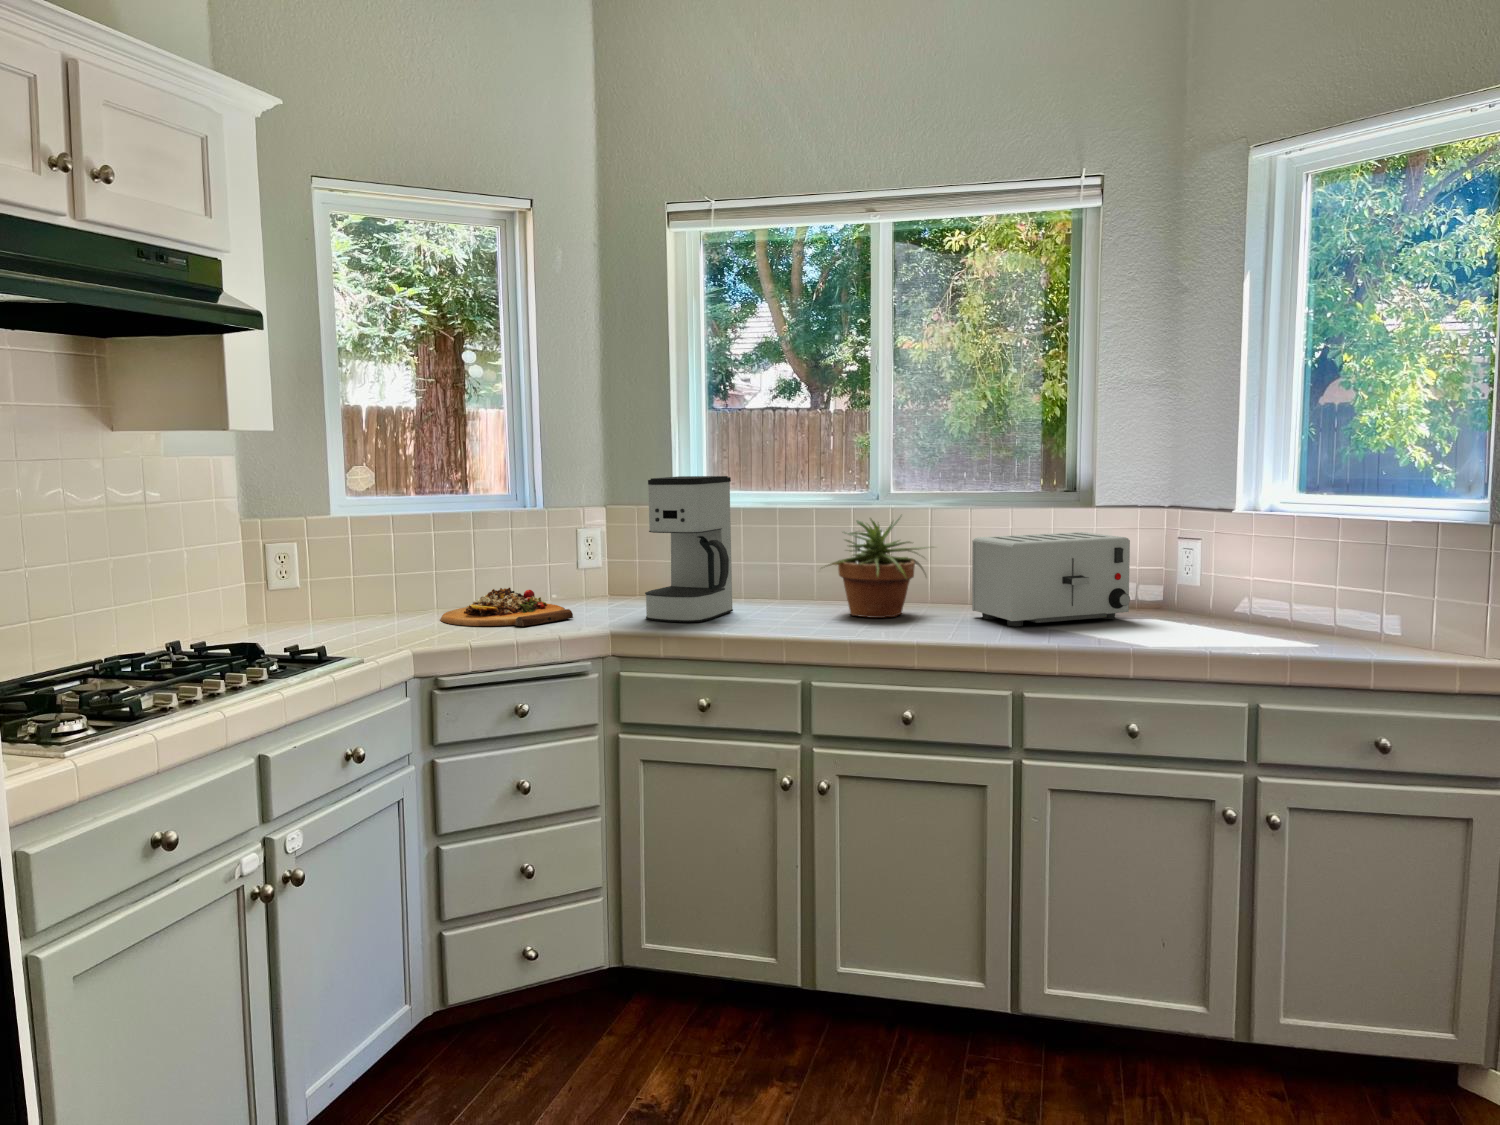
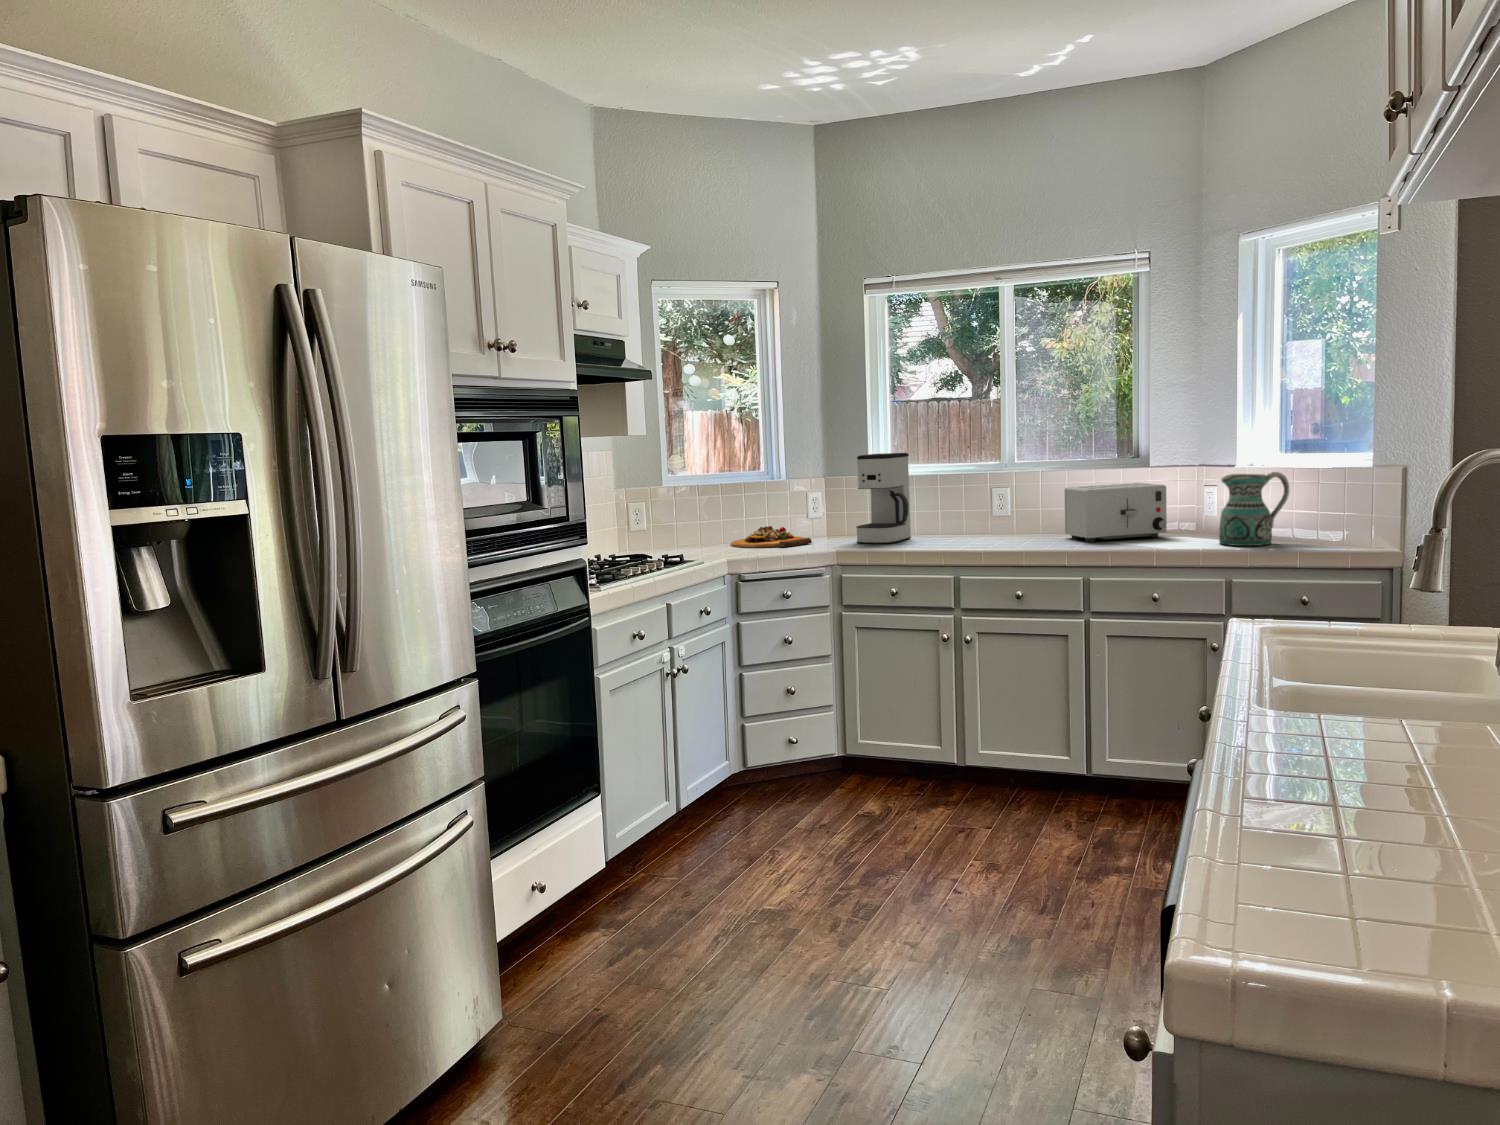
potted plant: present [827,516,927,618] -> none [965,474,1043,540]
ceramic pitcher: none [1222,523,1334,644] -> present [1219,472,1289,546]

